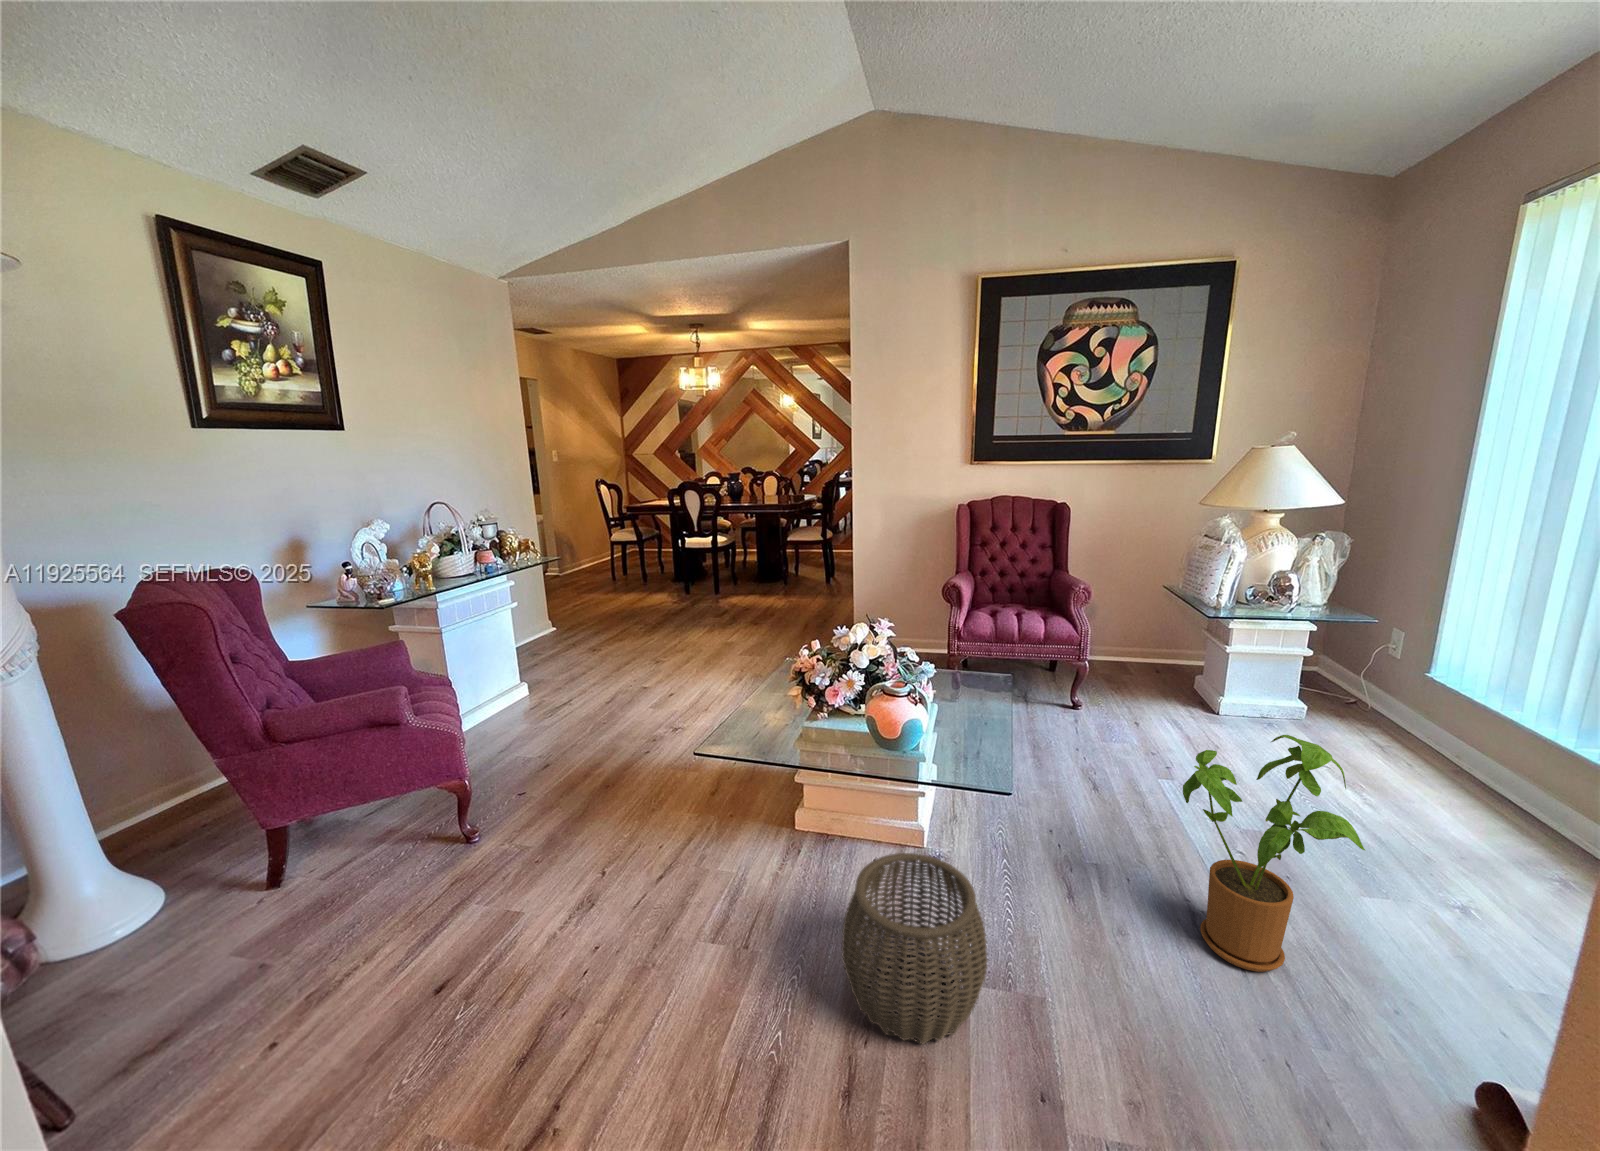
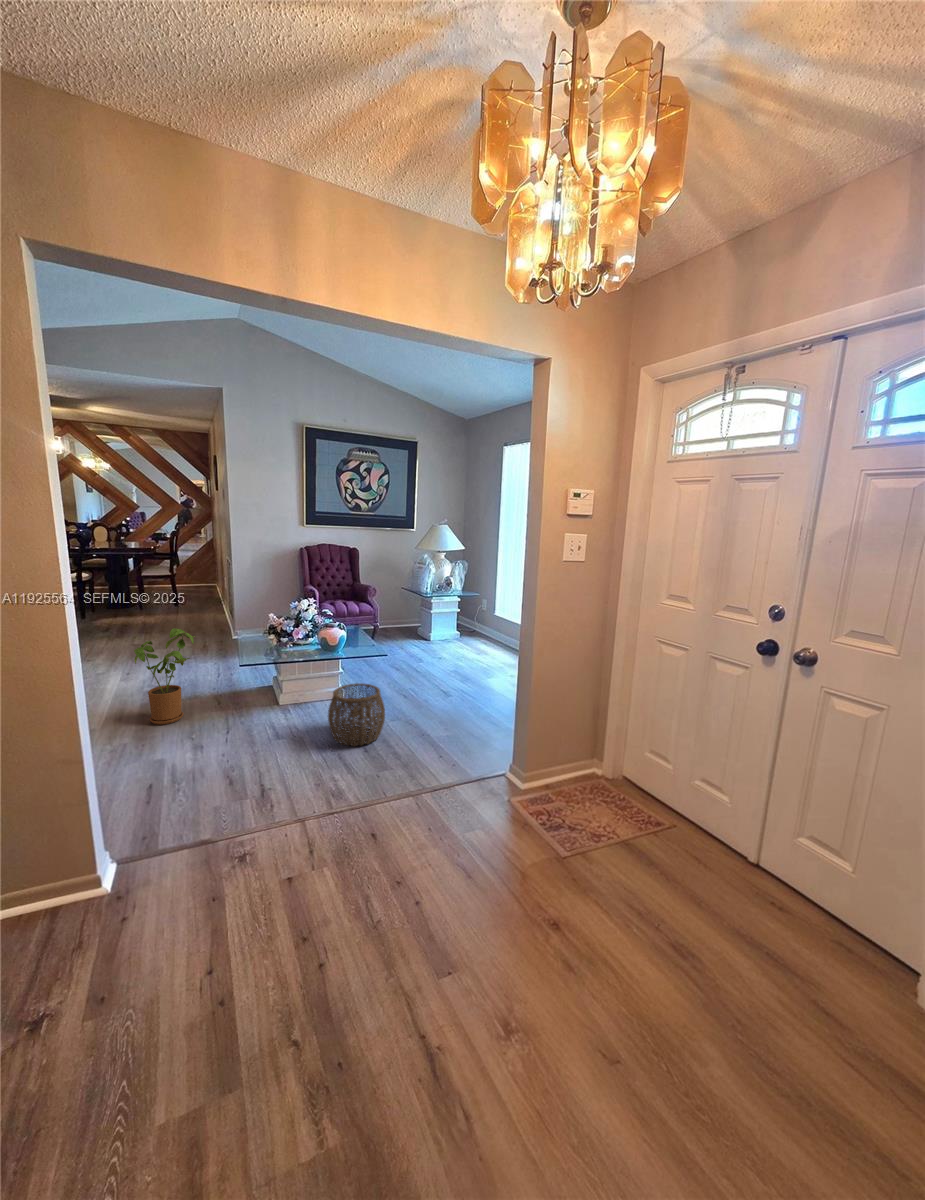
house plant: present [1183,735,1365,972] -> present [134,628,195,725]

